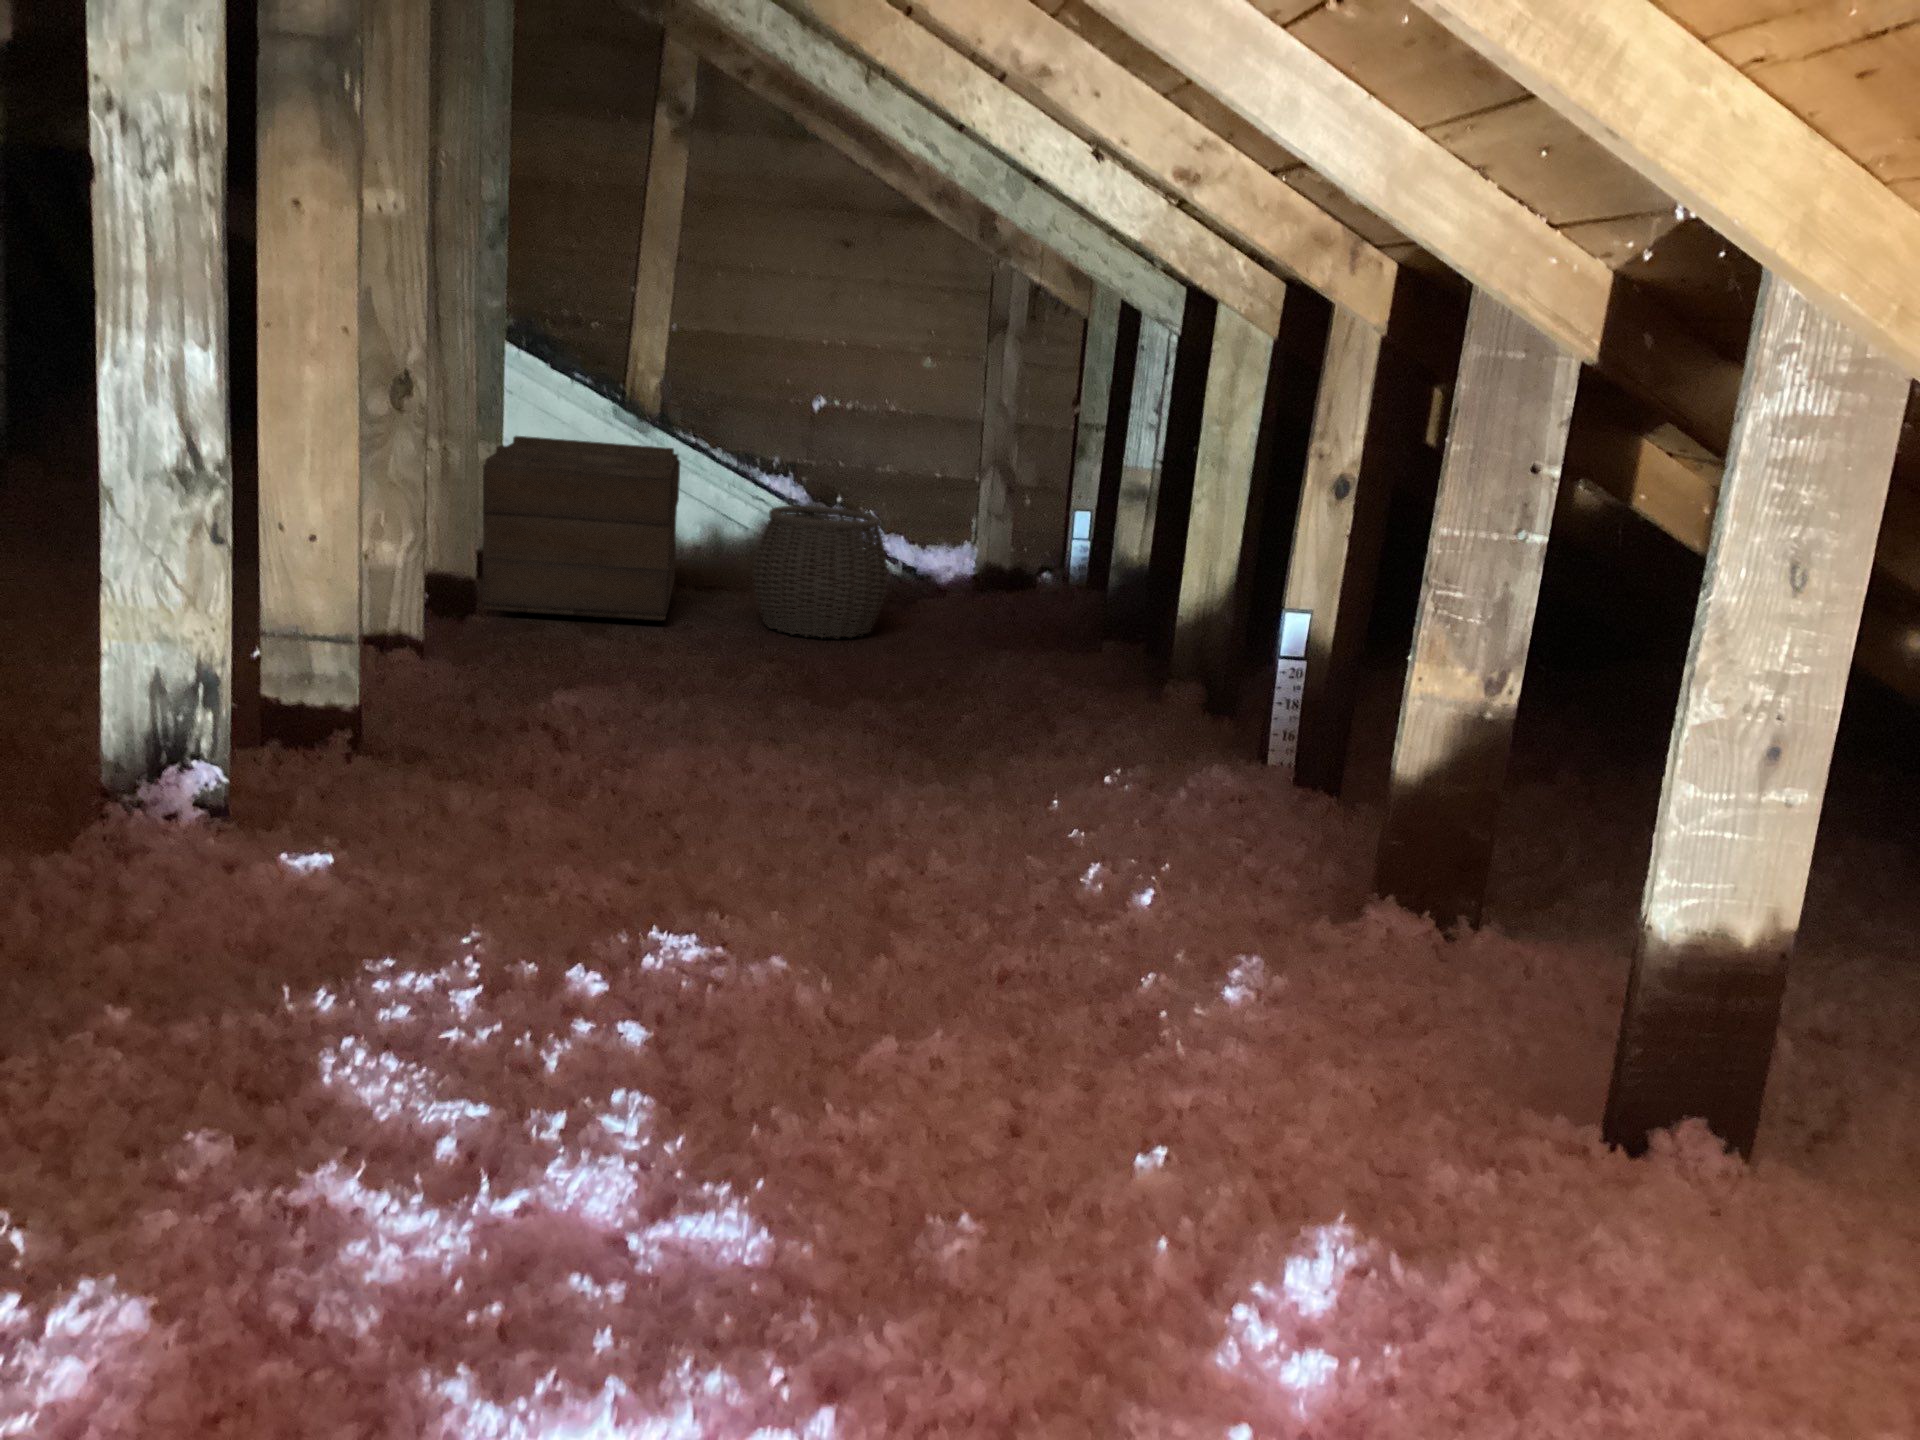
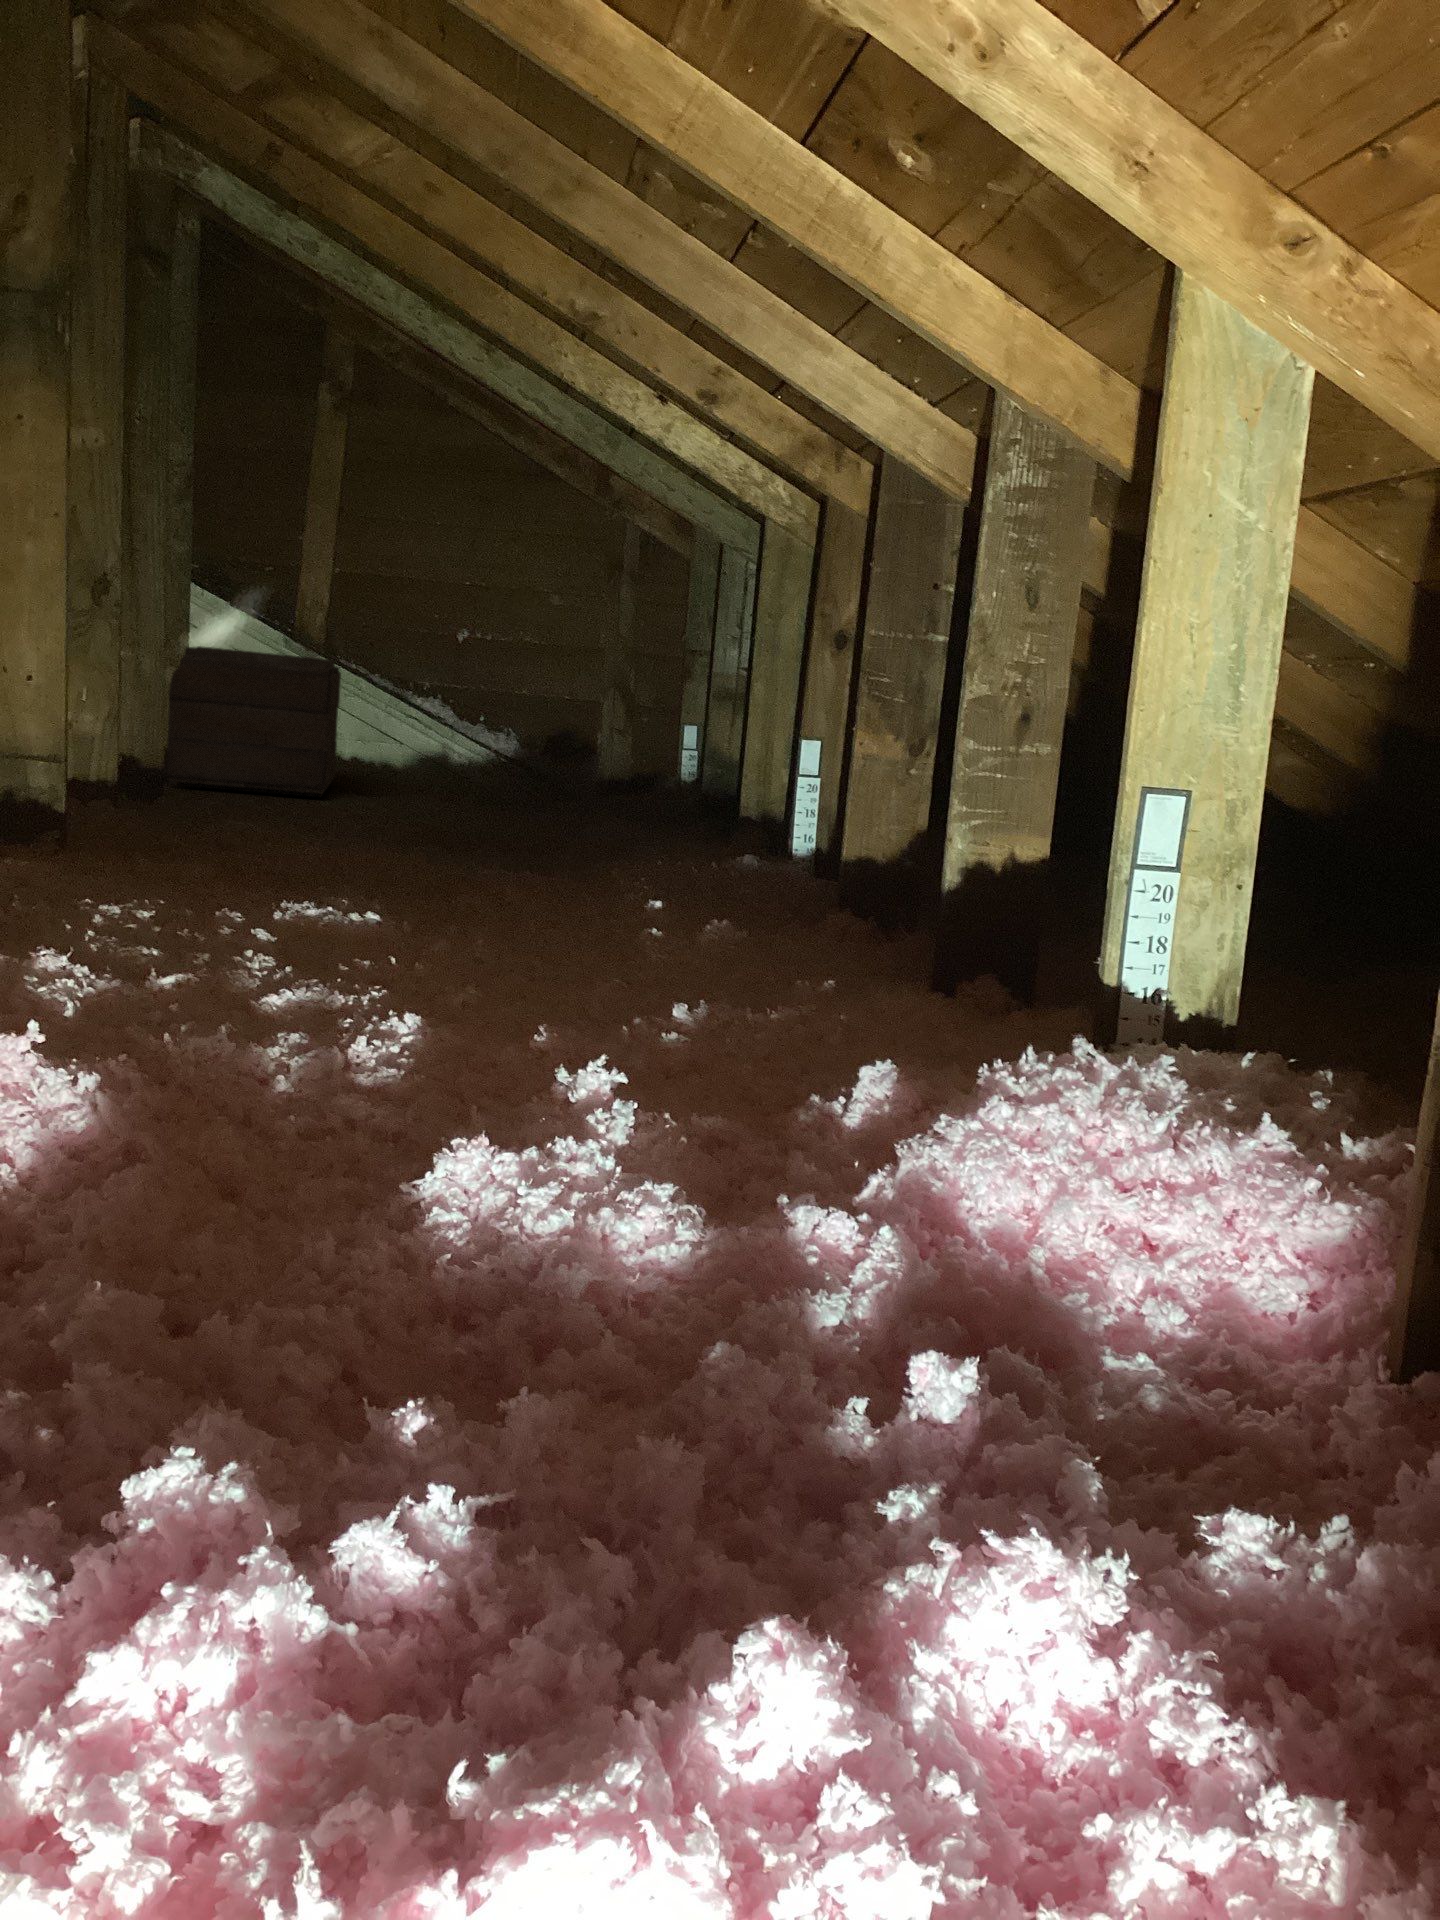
woven basket: present [754,506,888,639] -> none [399,705,515,813]

